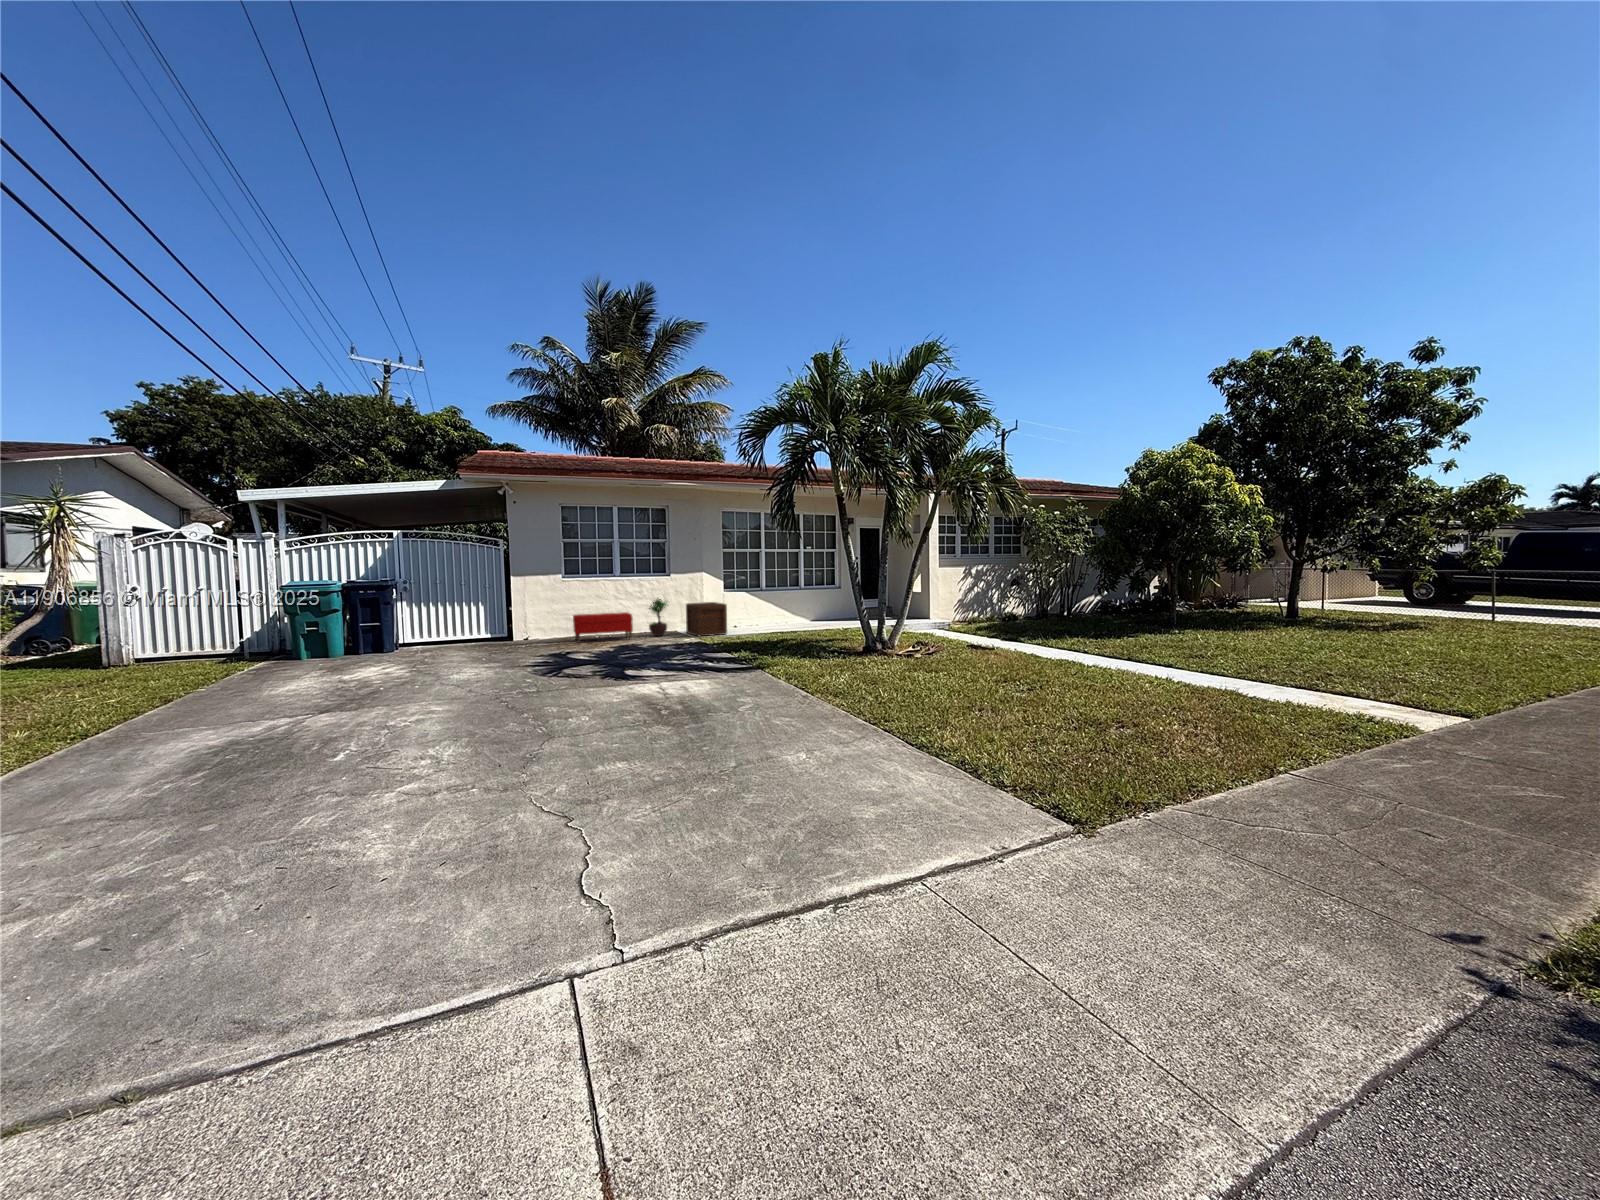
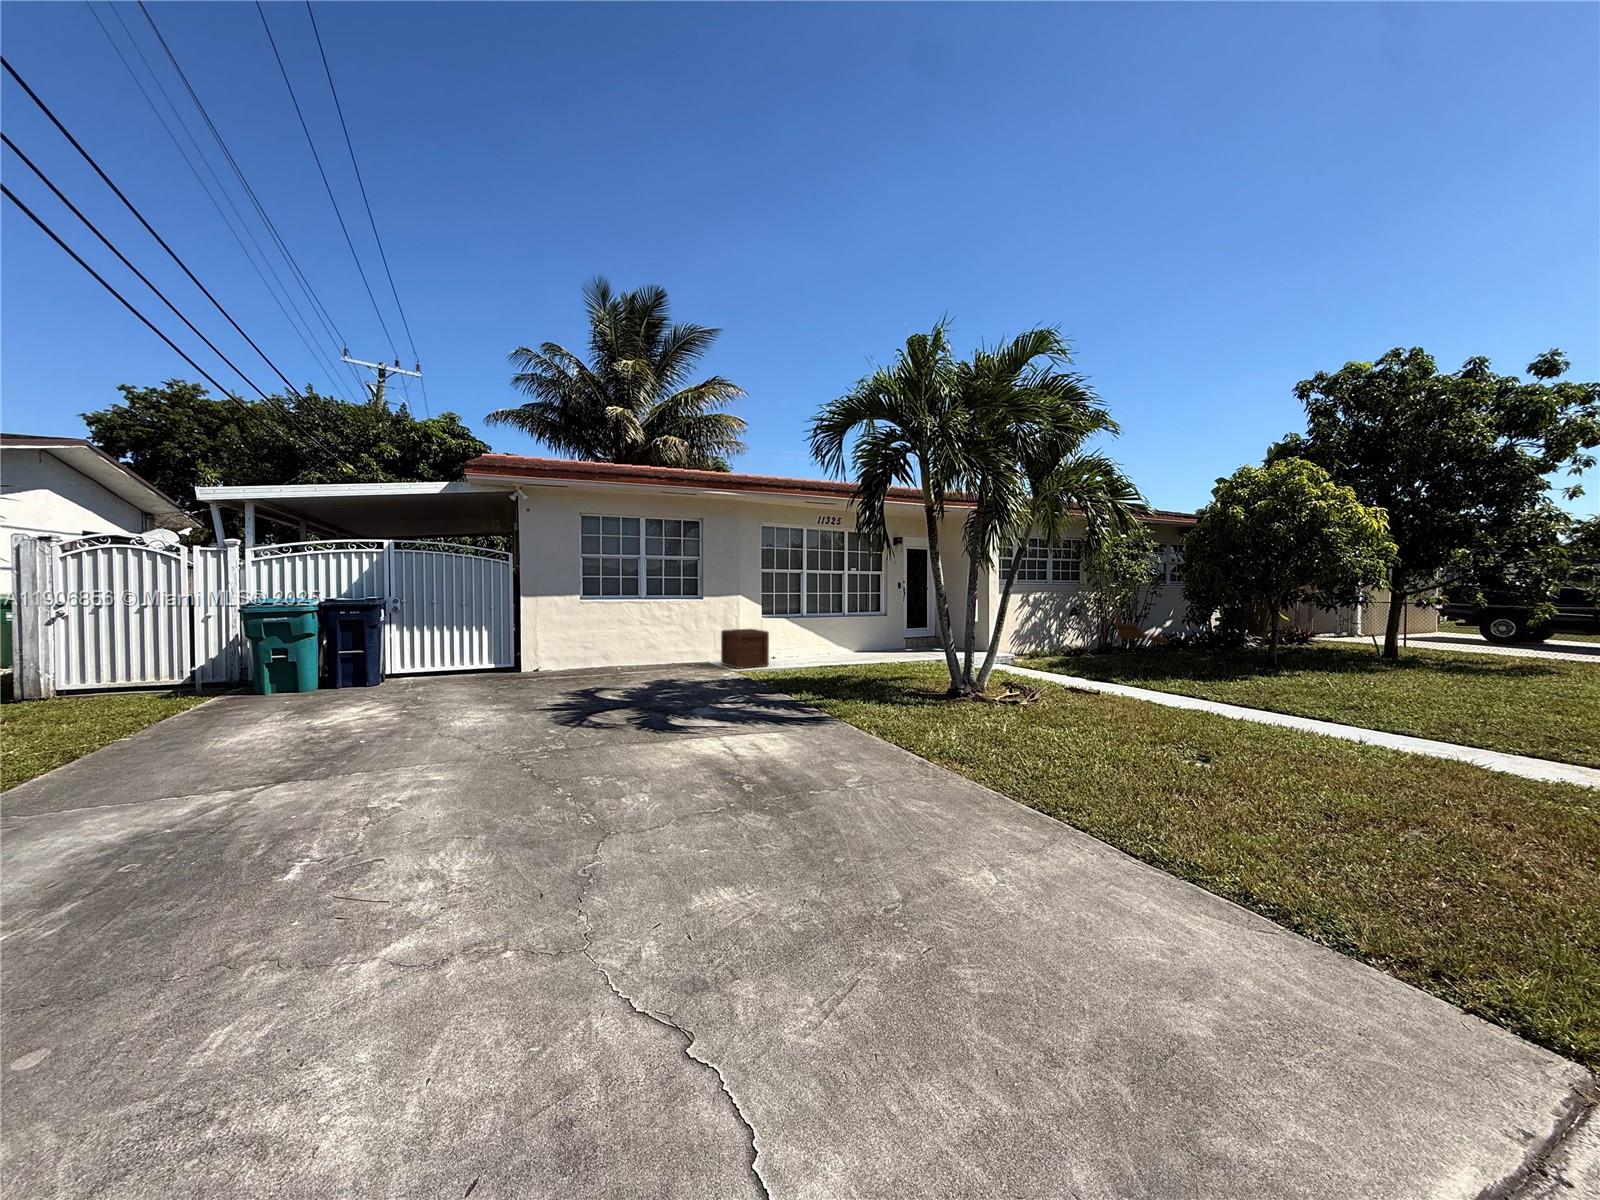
lounge chair: none [1055,575,1103,618] -> present [1116,610,1168,650]
potted tree: present [649,598,667,636] -> none [677,620,705,667]
bench: present [573,612,633,643] -> none [594,639,663,675]

